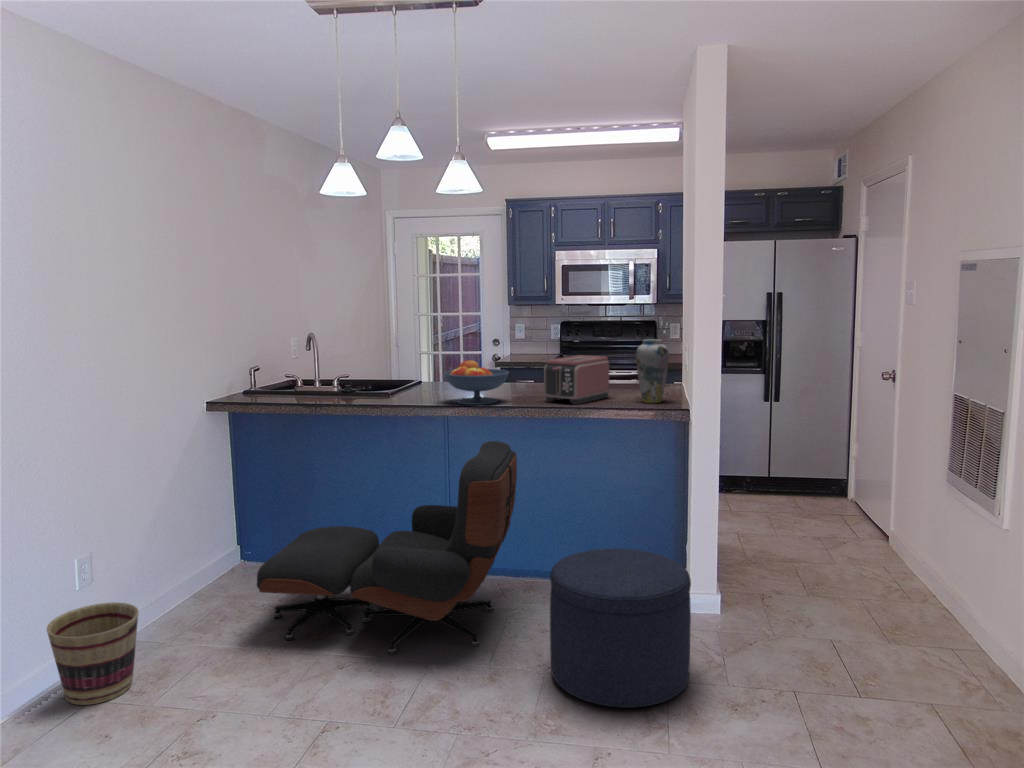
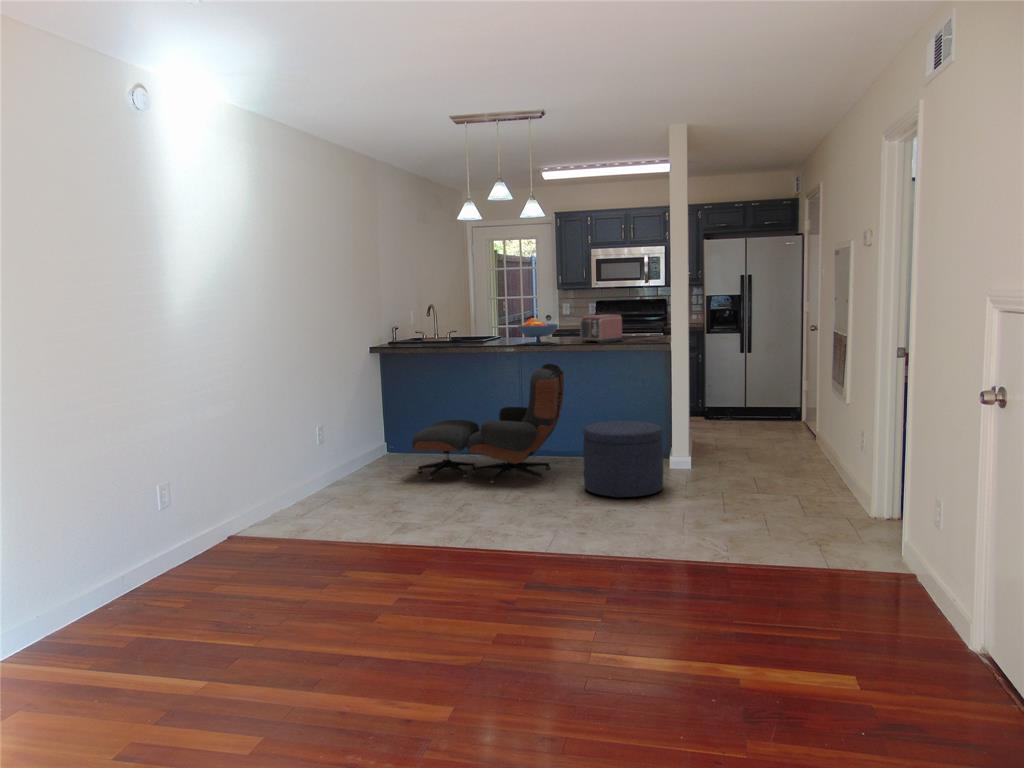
vase: present [636,339,669,403] -> none [638,302,658,342]
basket: present [47,603,138,705] -> none [307,451,353,501]

